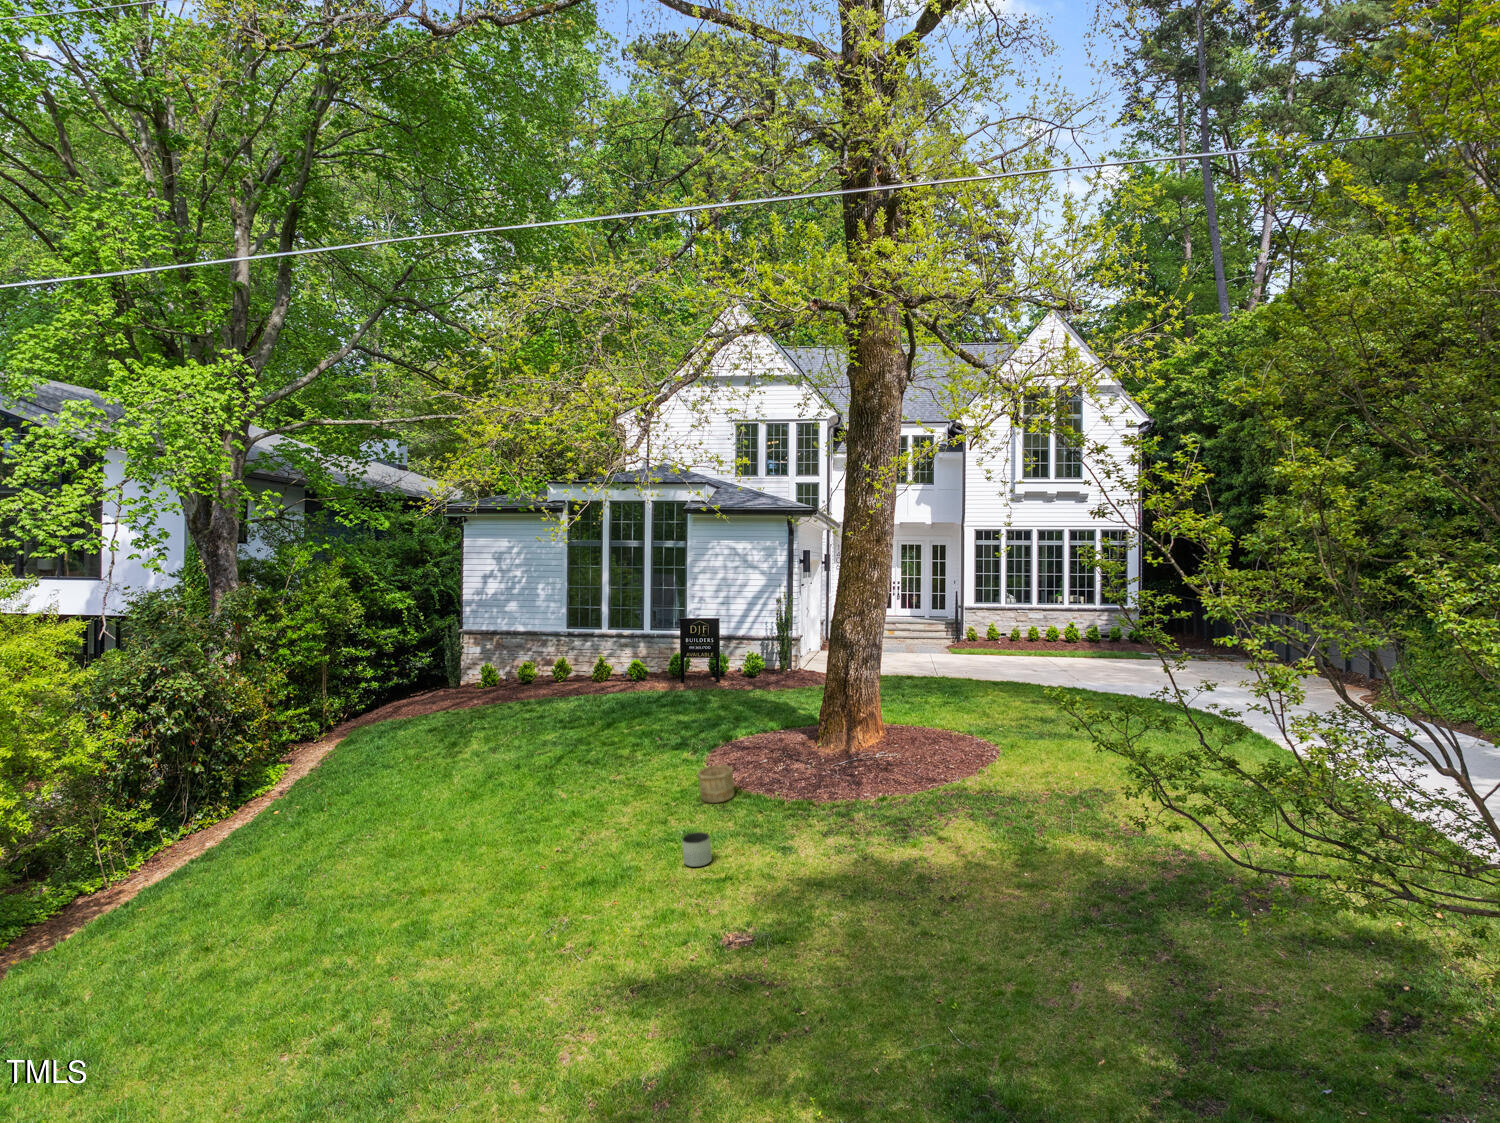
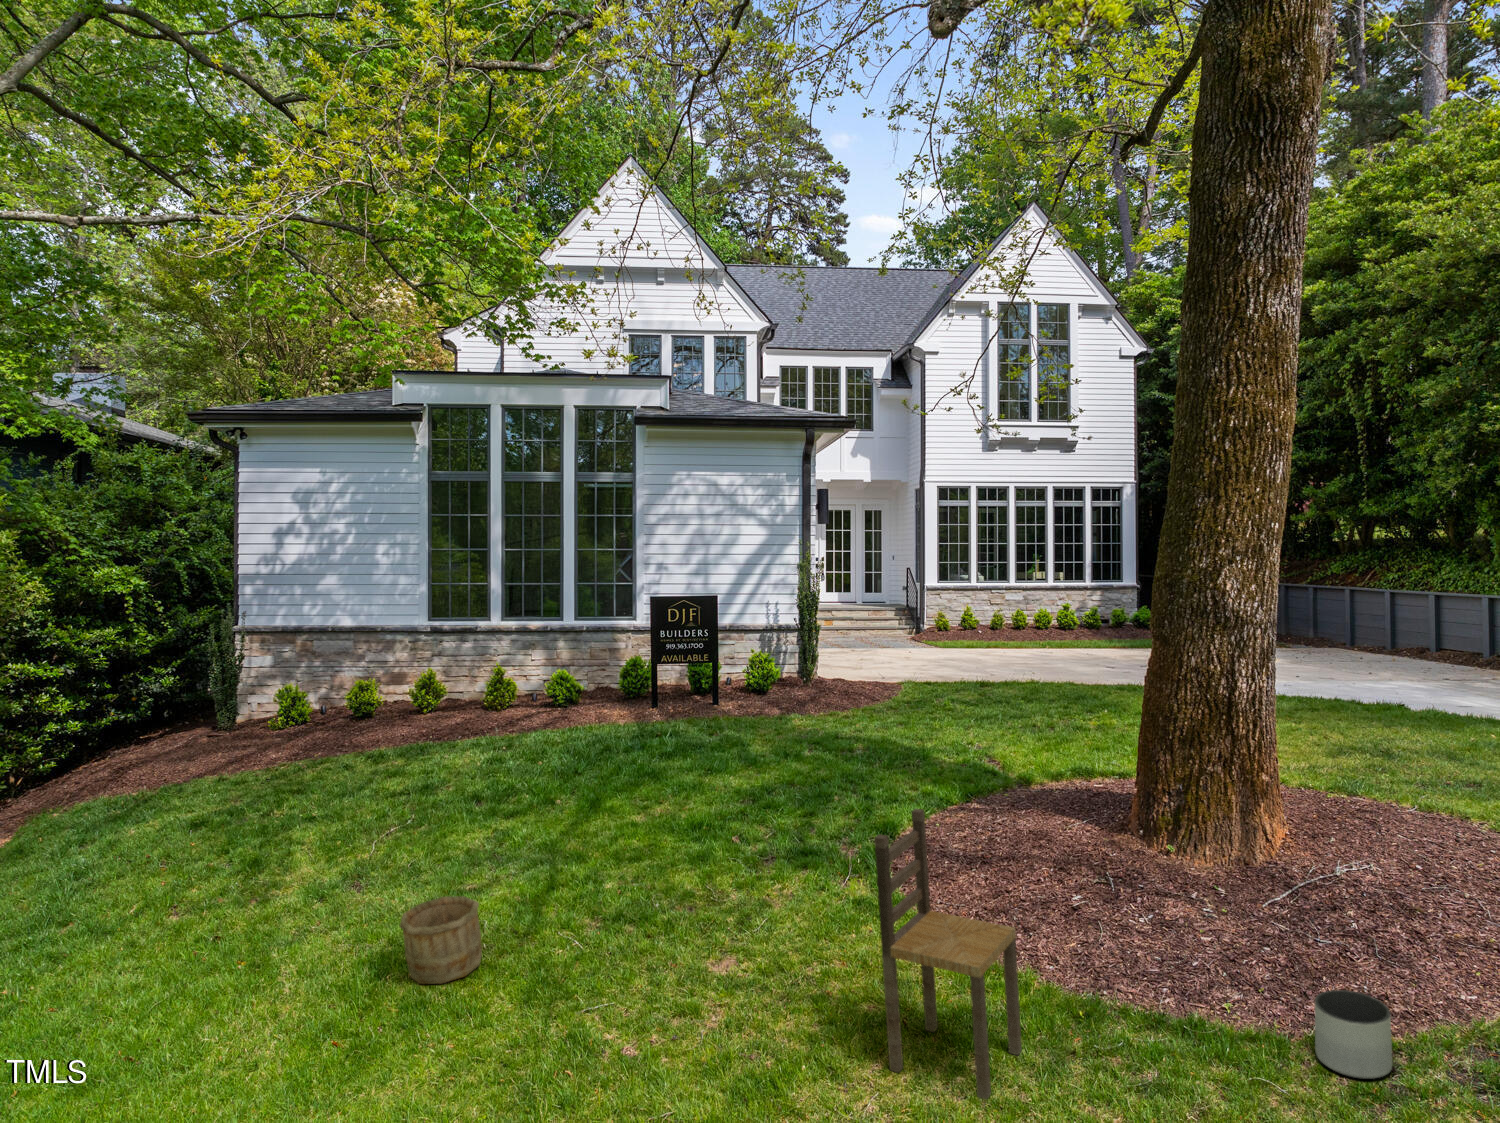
chair: none [527,742,590,858] -> present [874,809,1022,1099]
wooden bucket: present [697,765,734,803] -> present [400,896,482,984]

